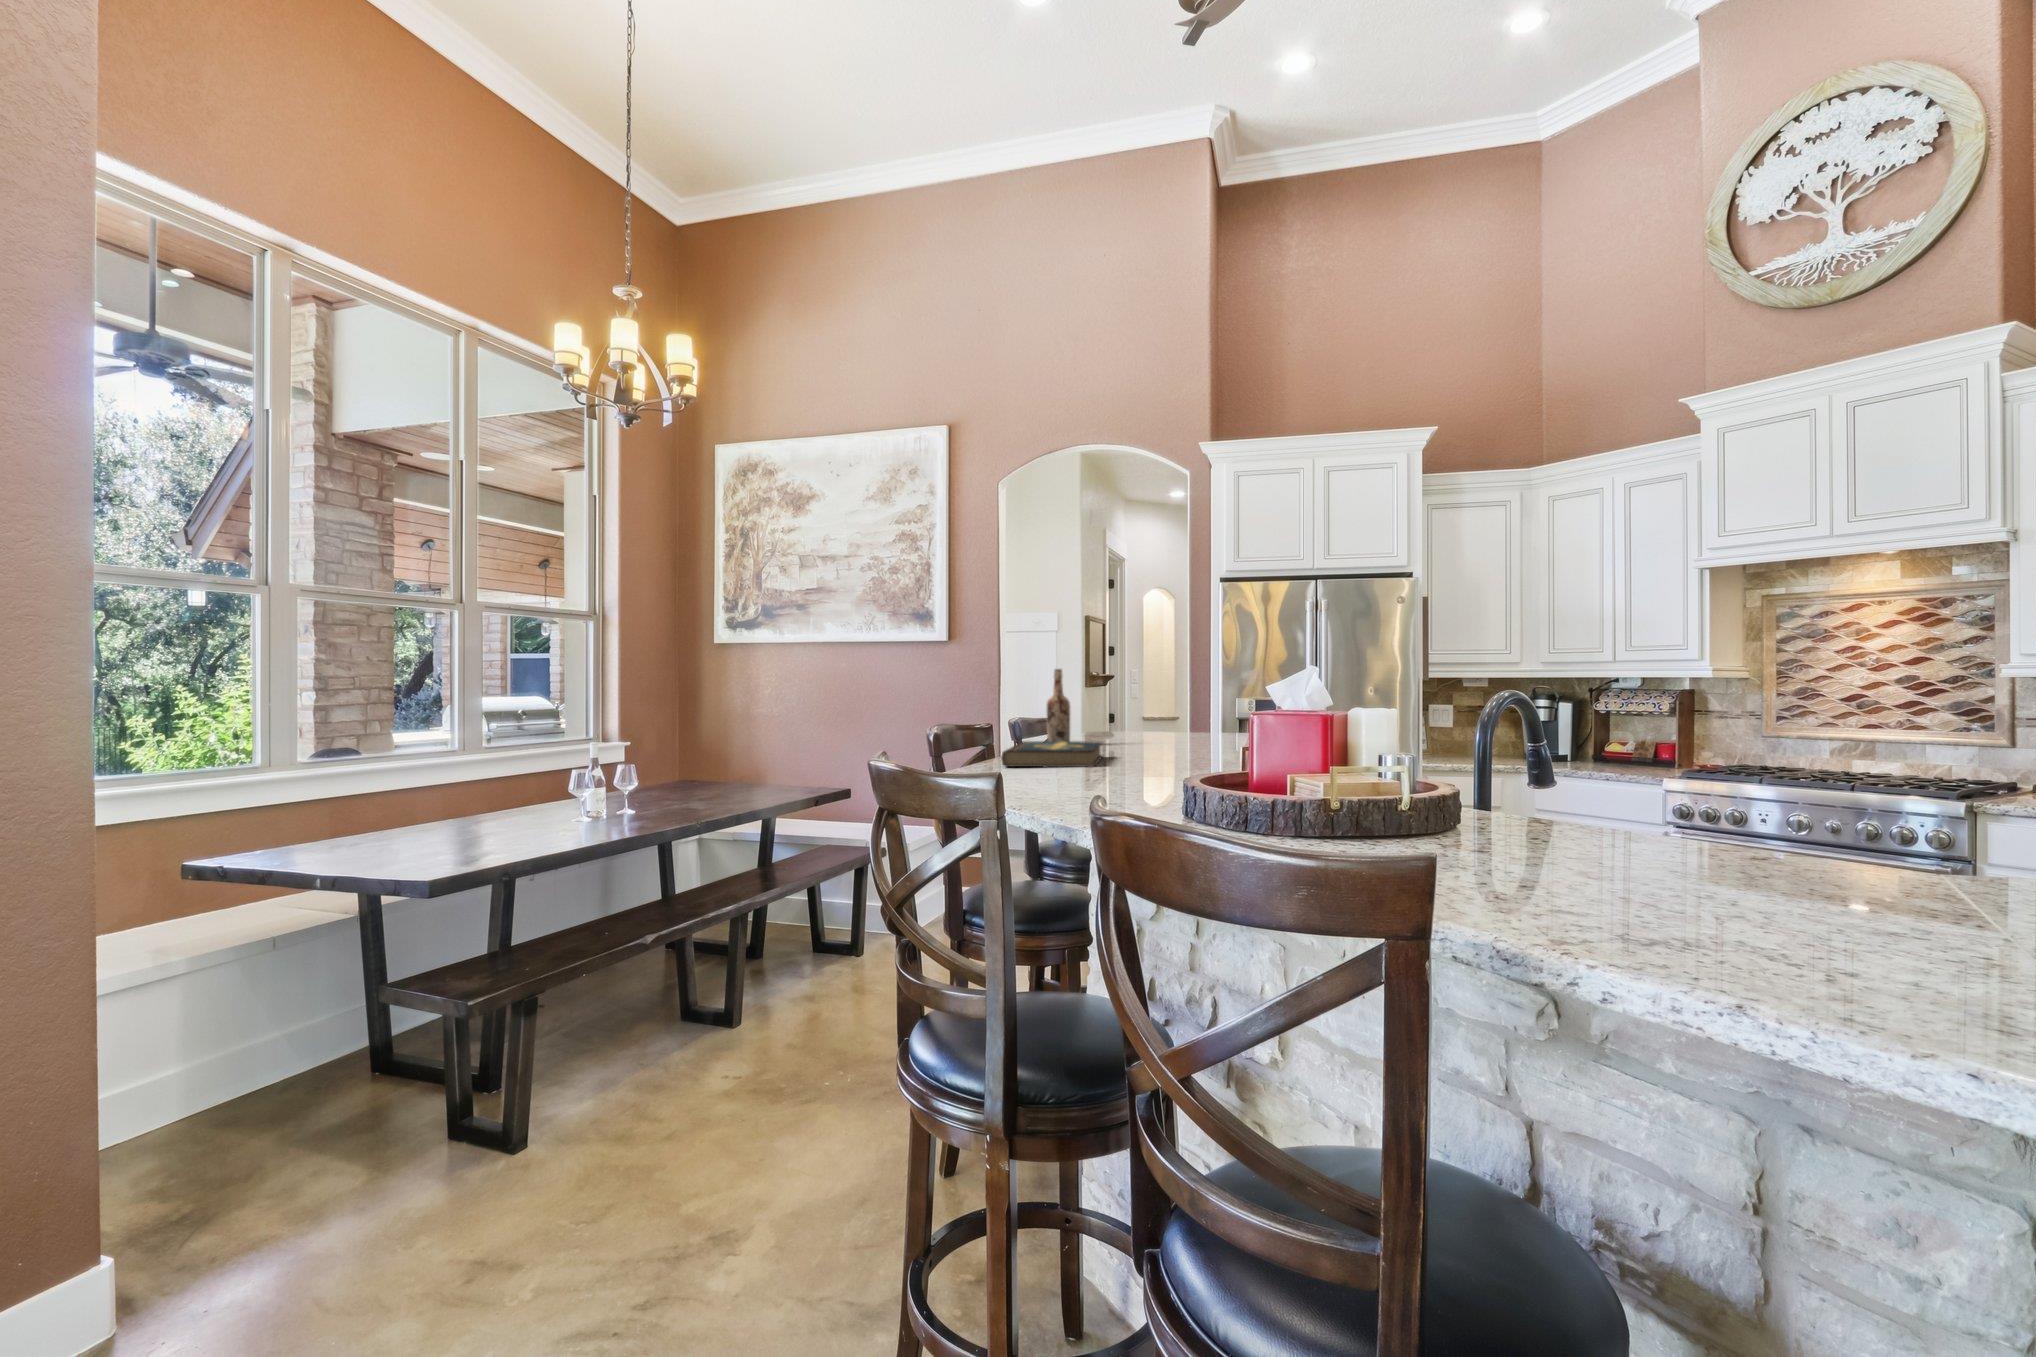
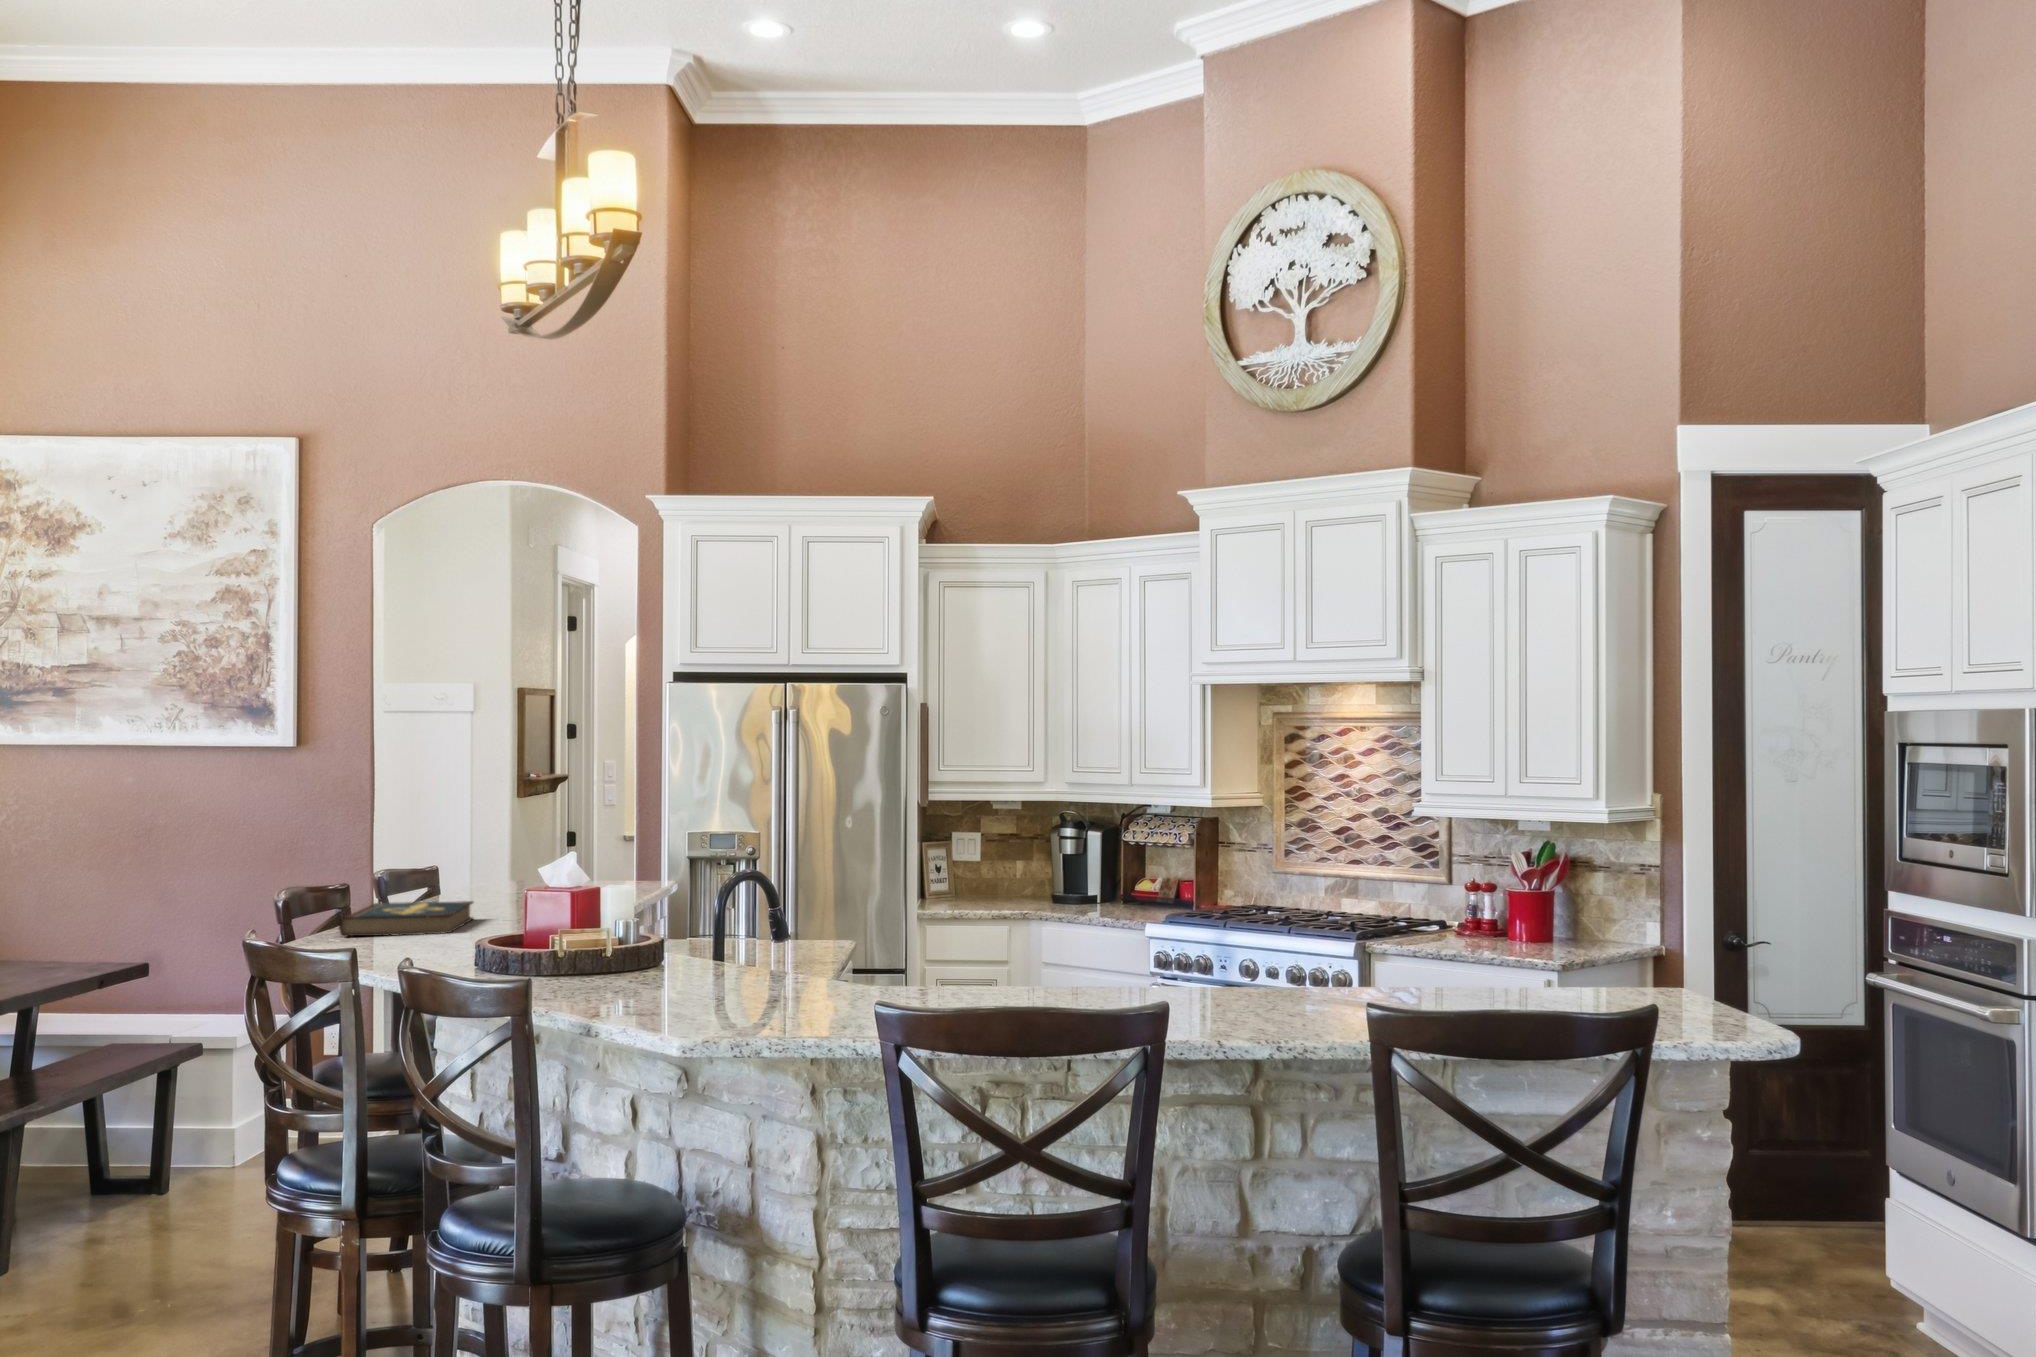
wine bottle: present [1047,669,1070,741] -> none [419,805,451,903]

